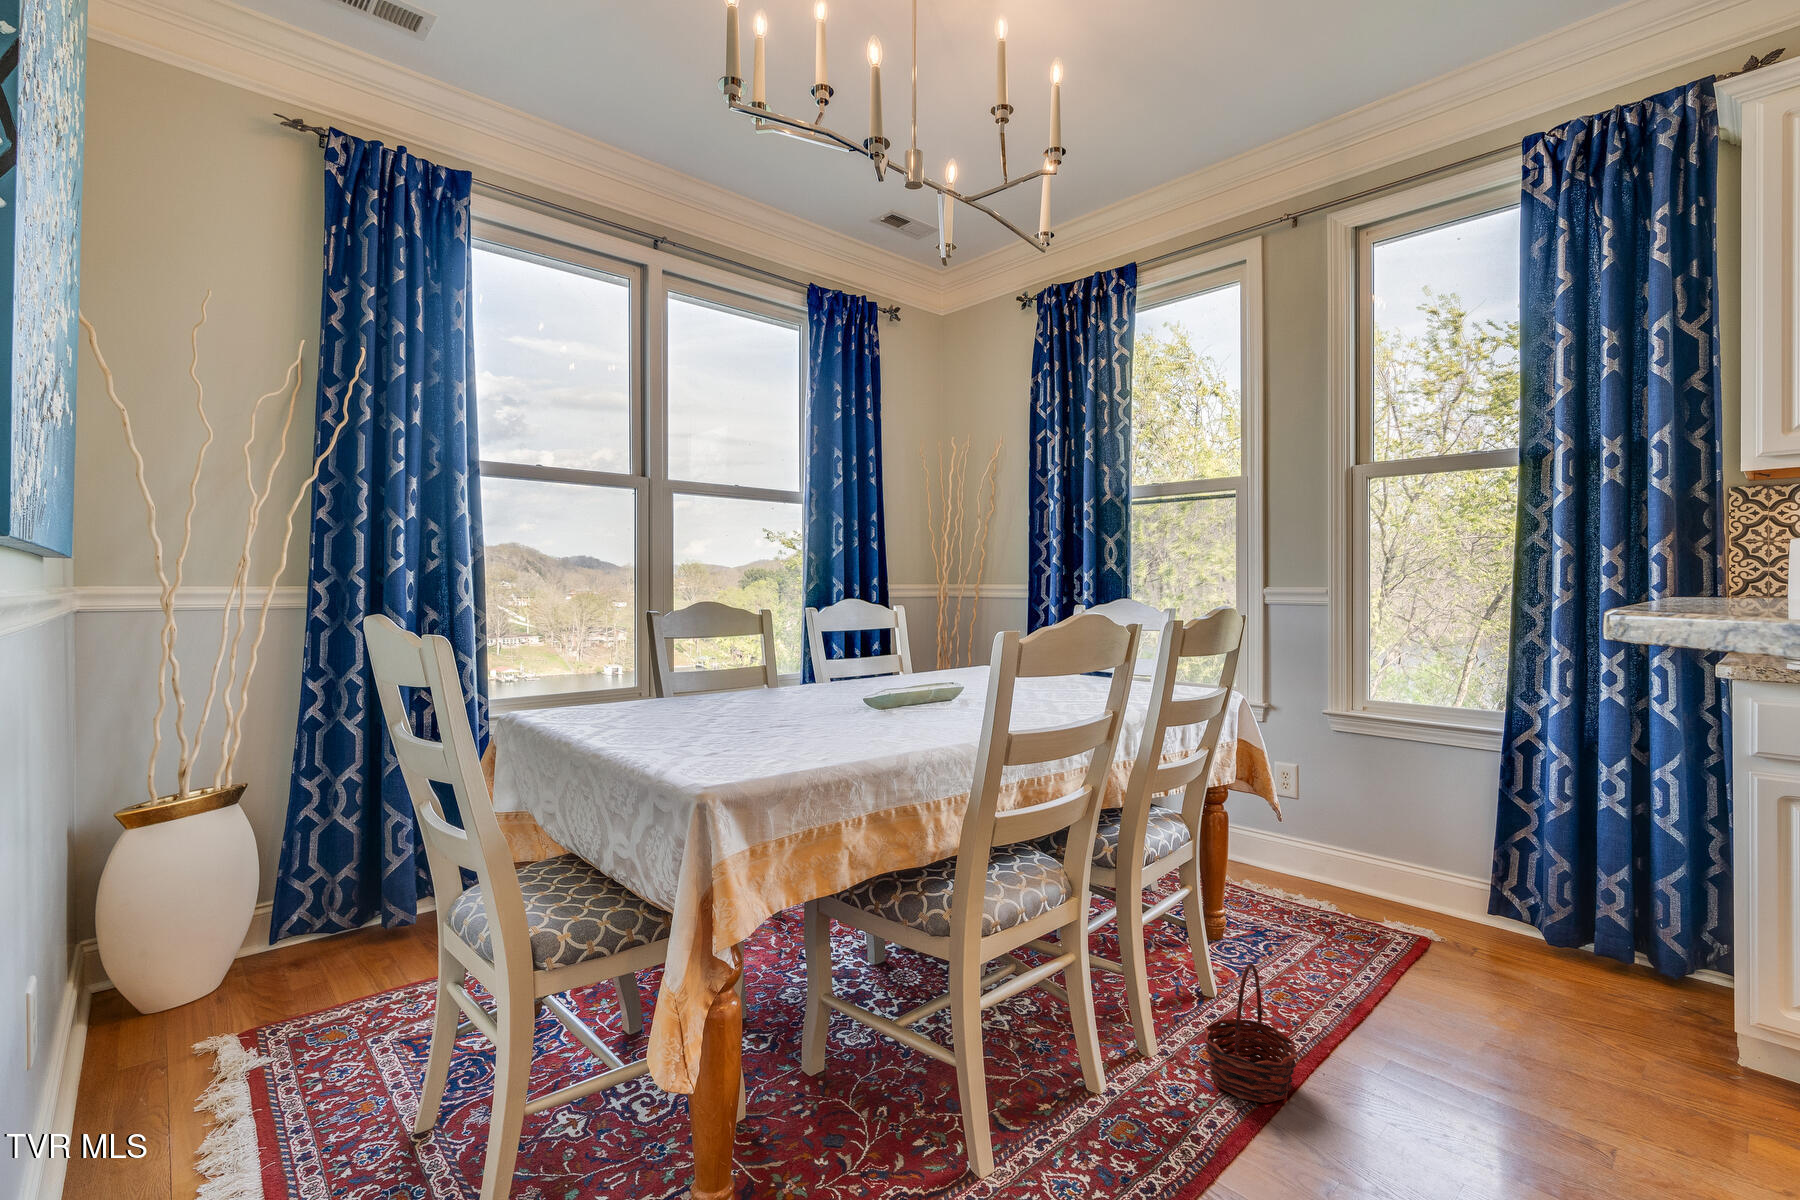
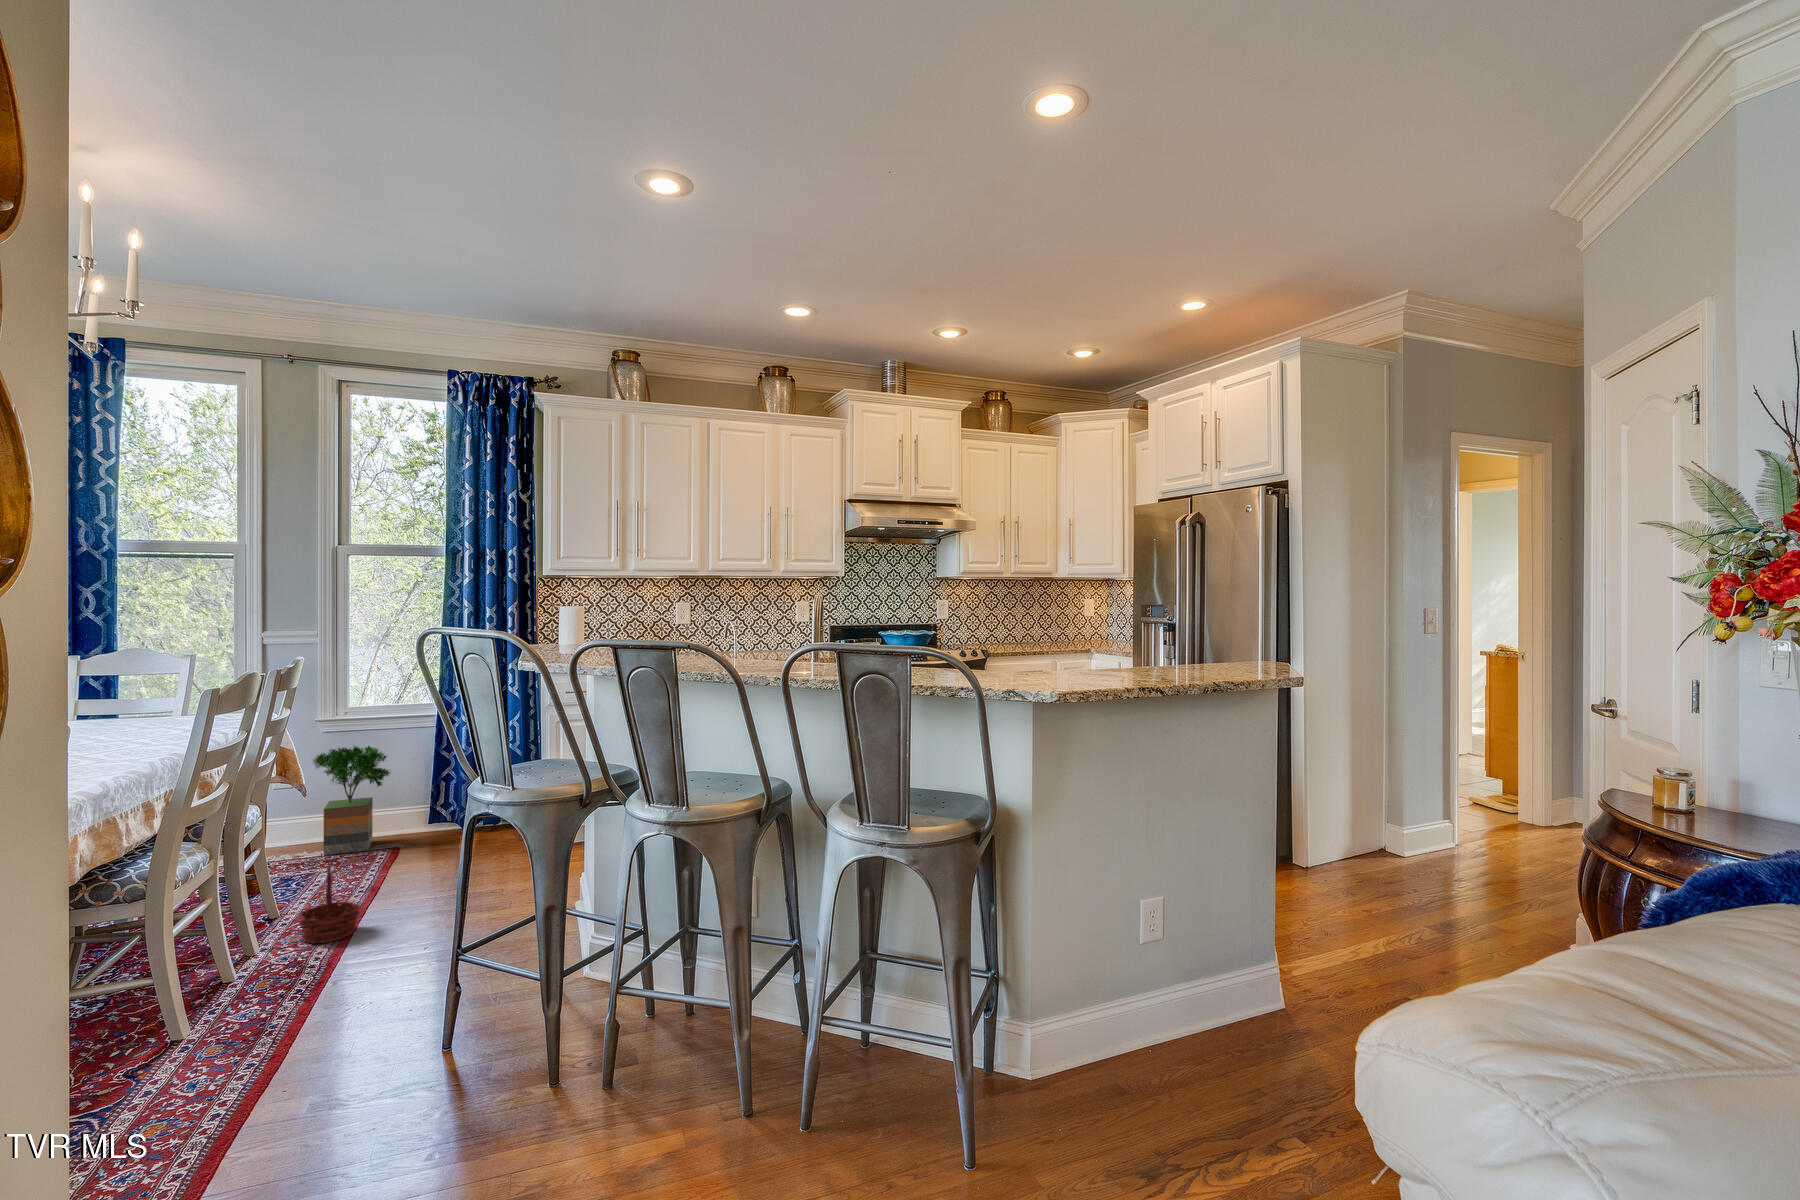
potted tree: none [1311,757,1426,926] -> present [313,746,390,855]

